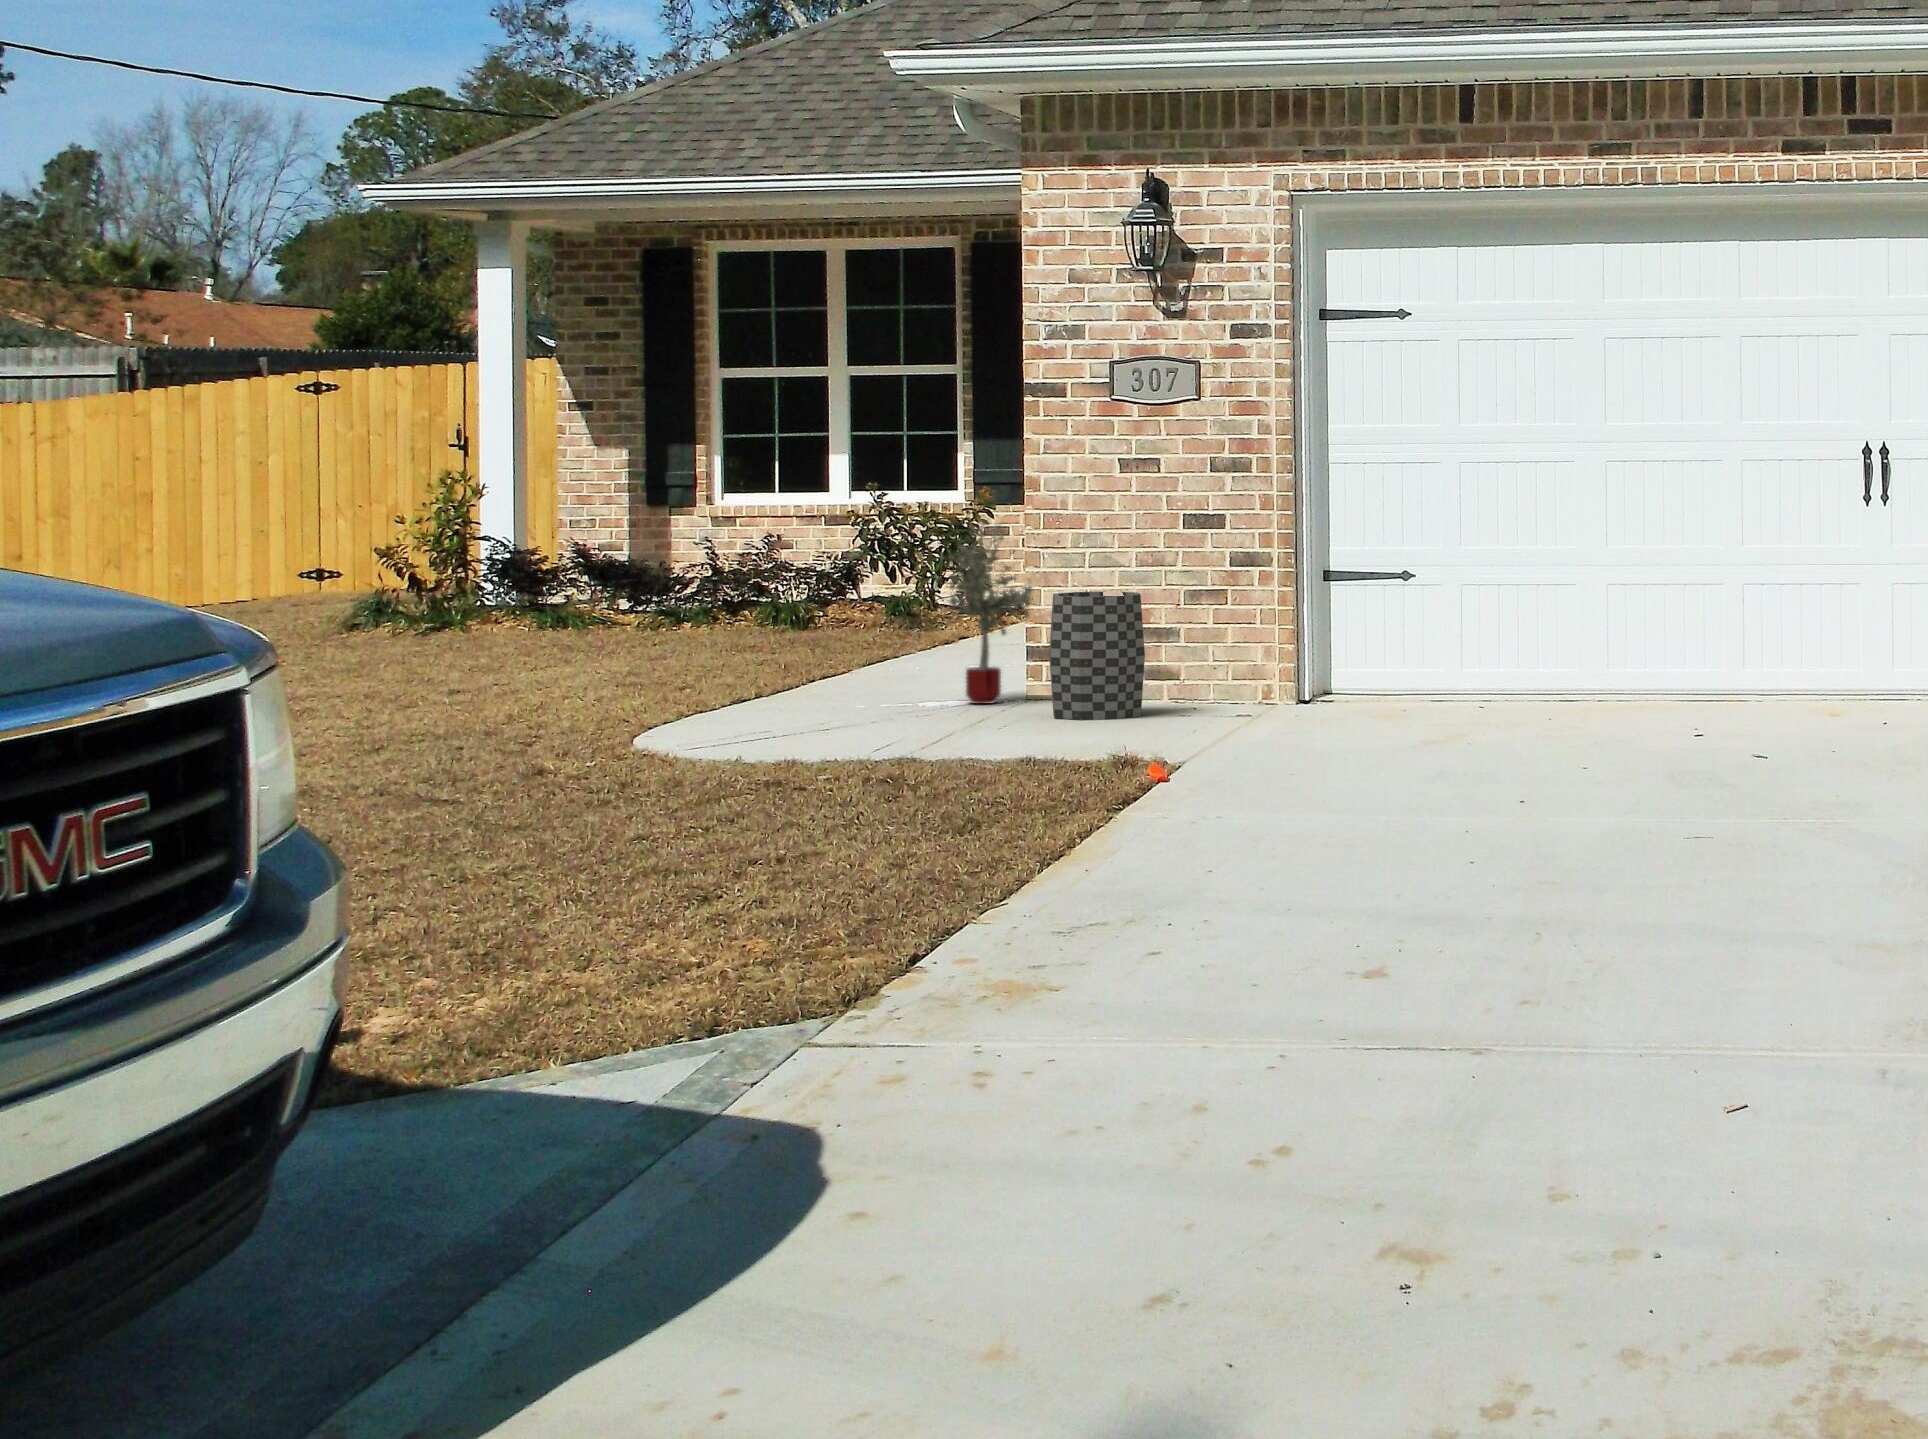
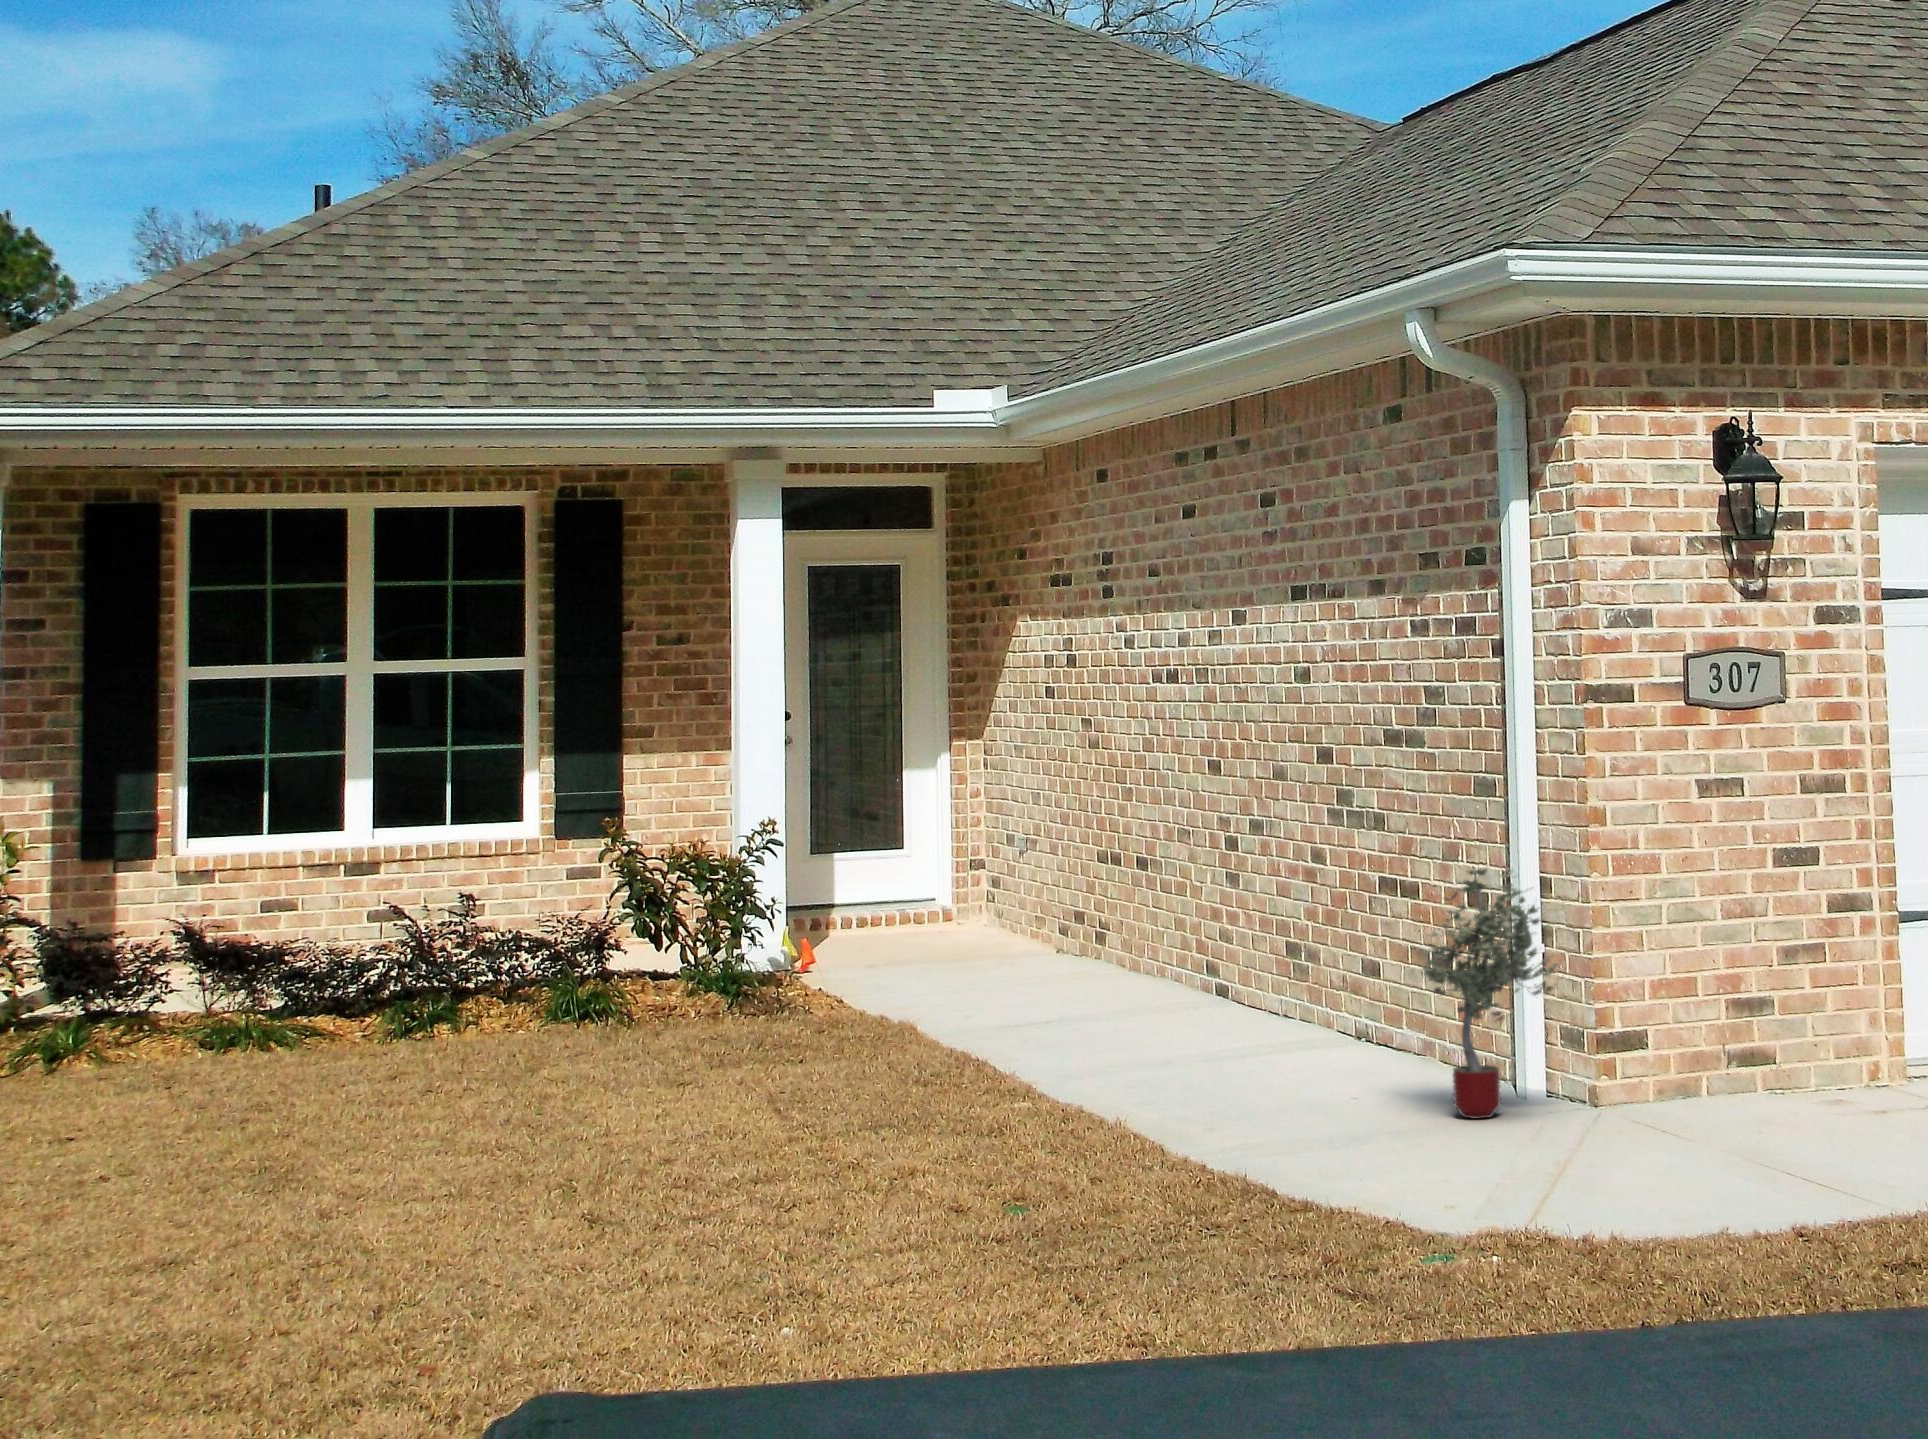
trash can: present [1049,591,1145,720] -> none [1678,952,1806,1131]

